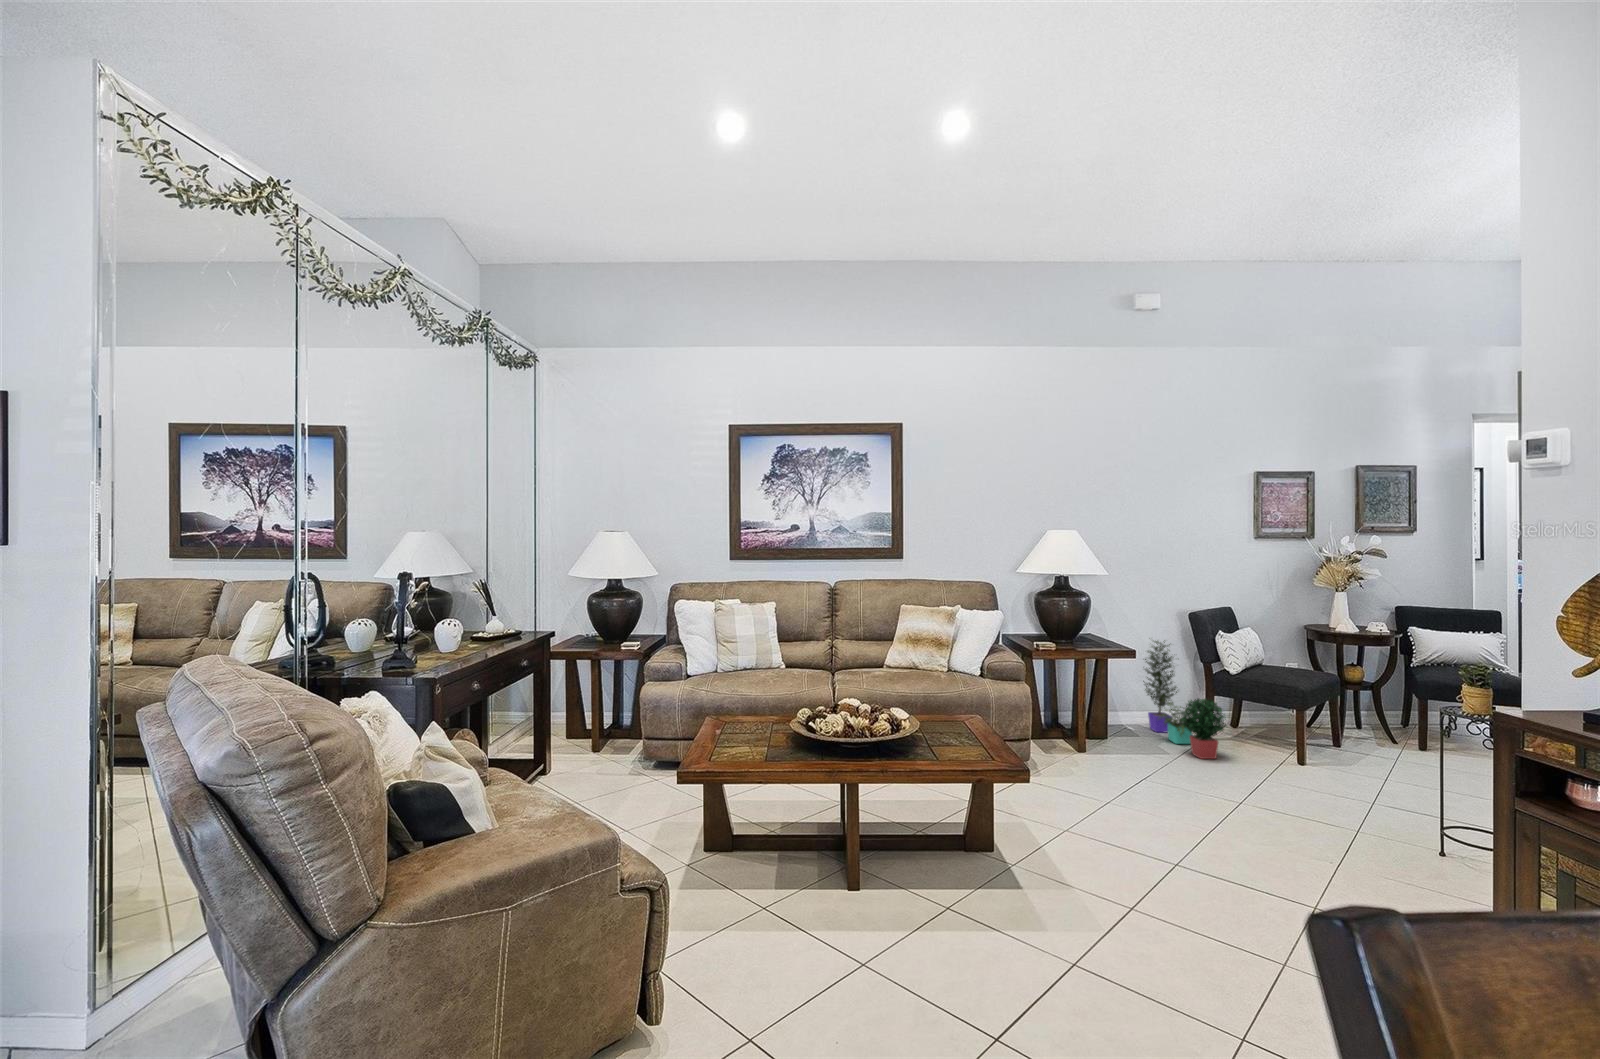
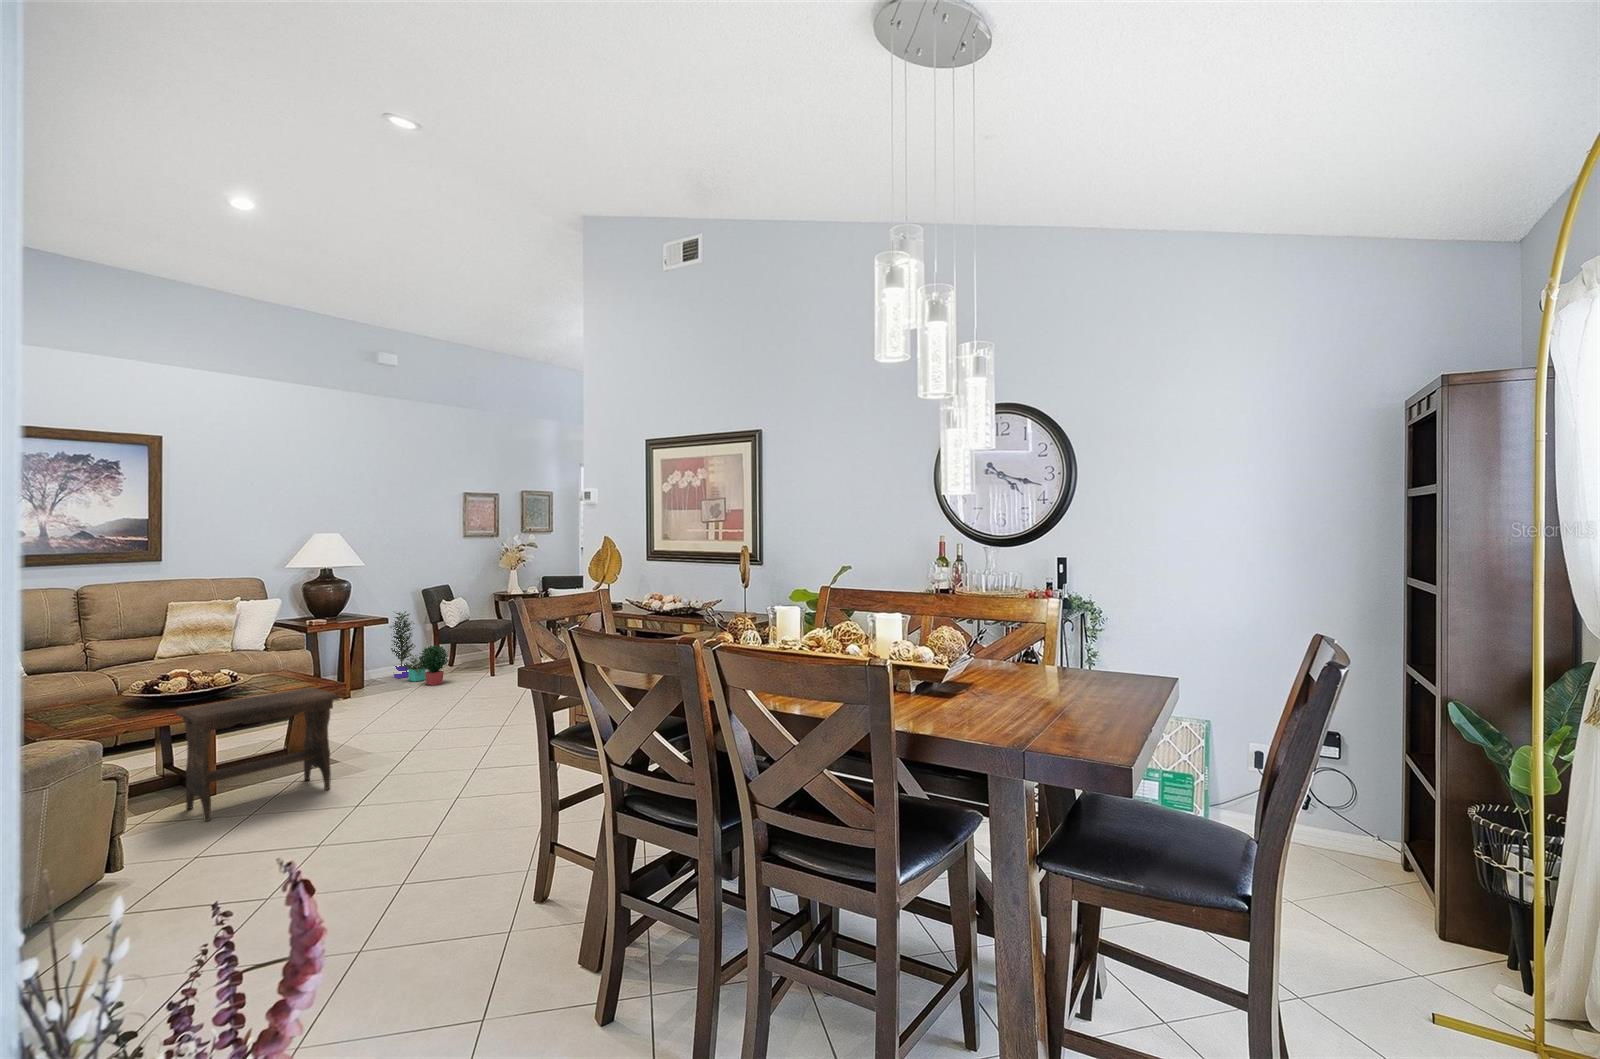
footstool: none [794,768,998,969] -> present [175,687,340,821]

